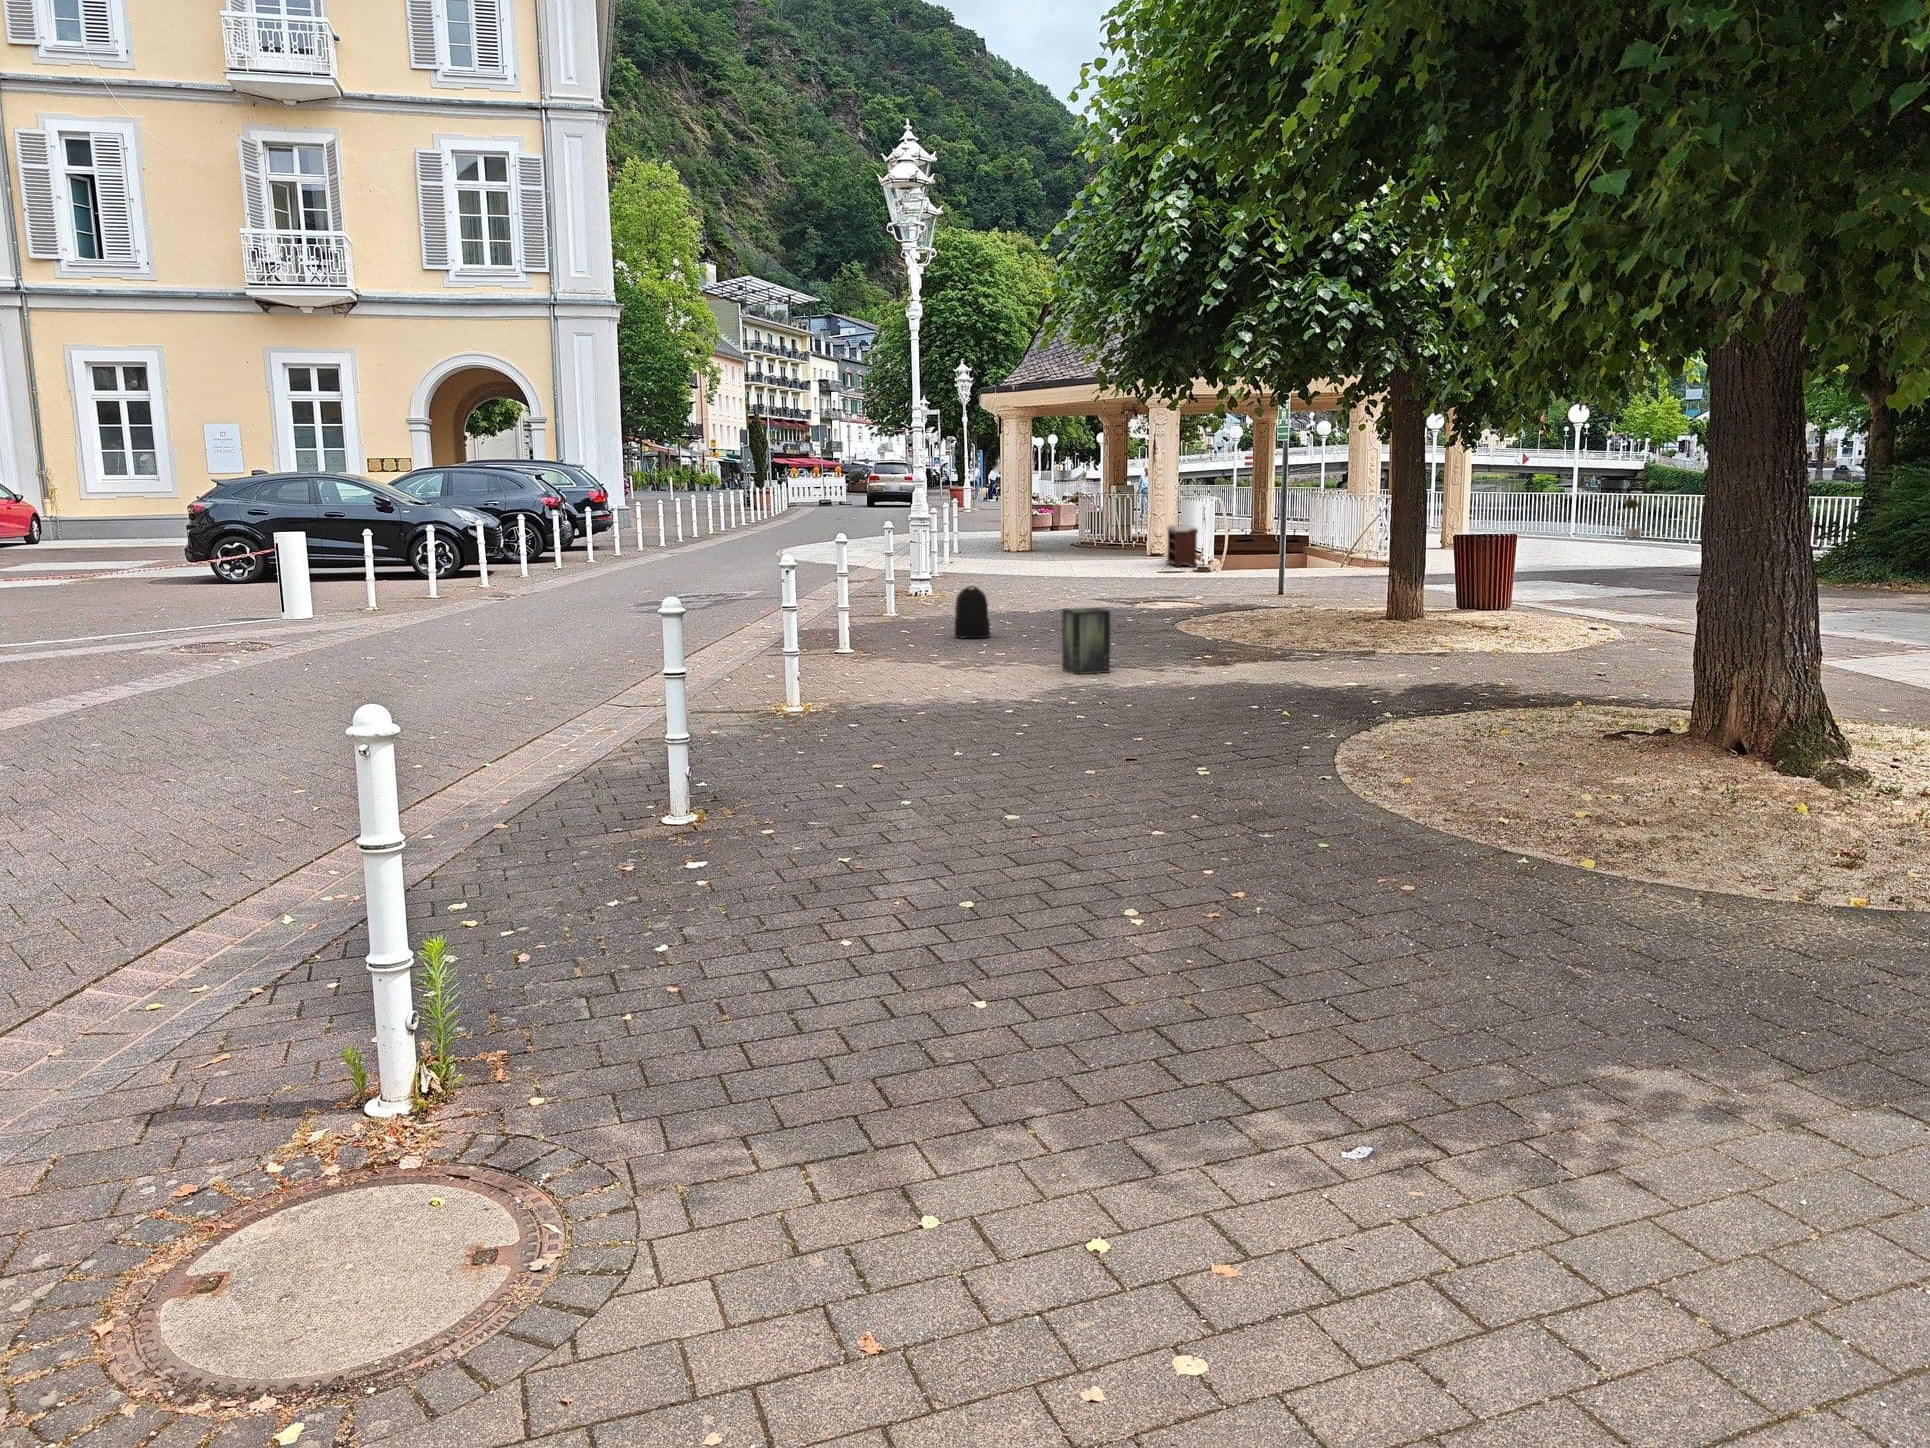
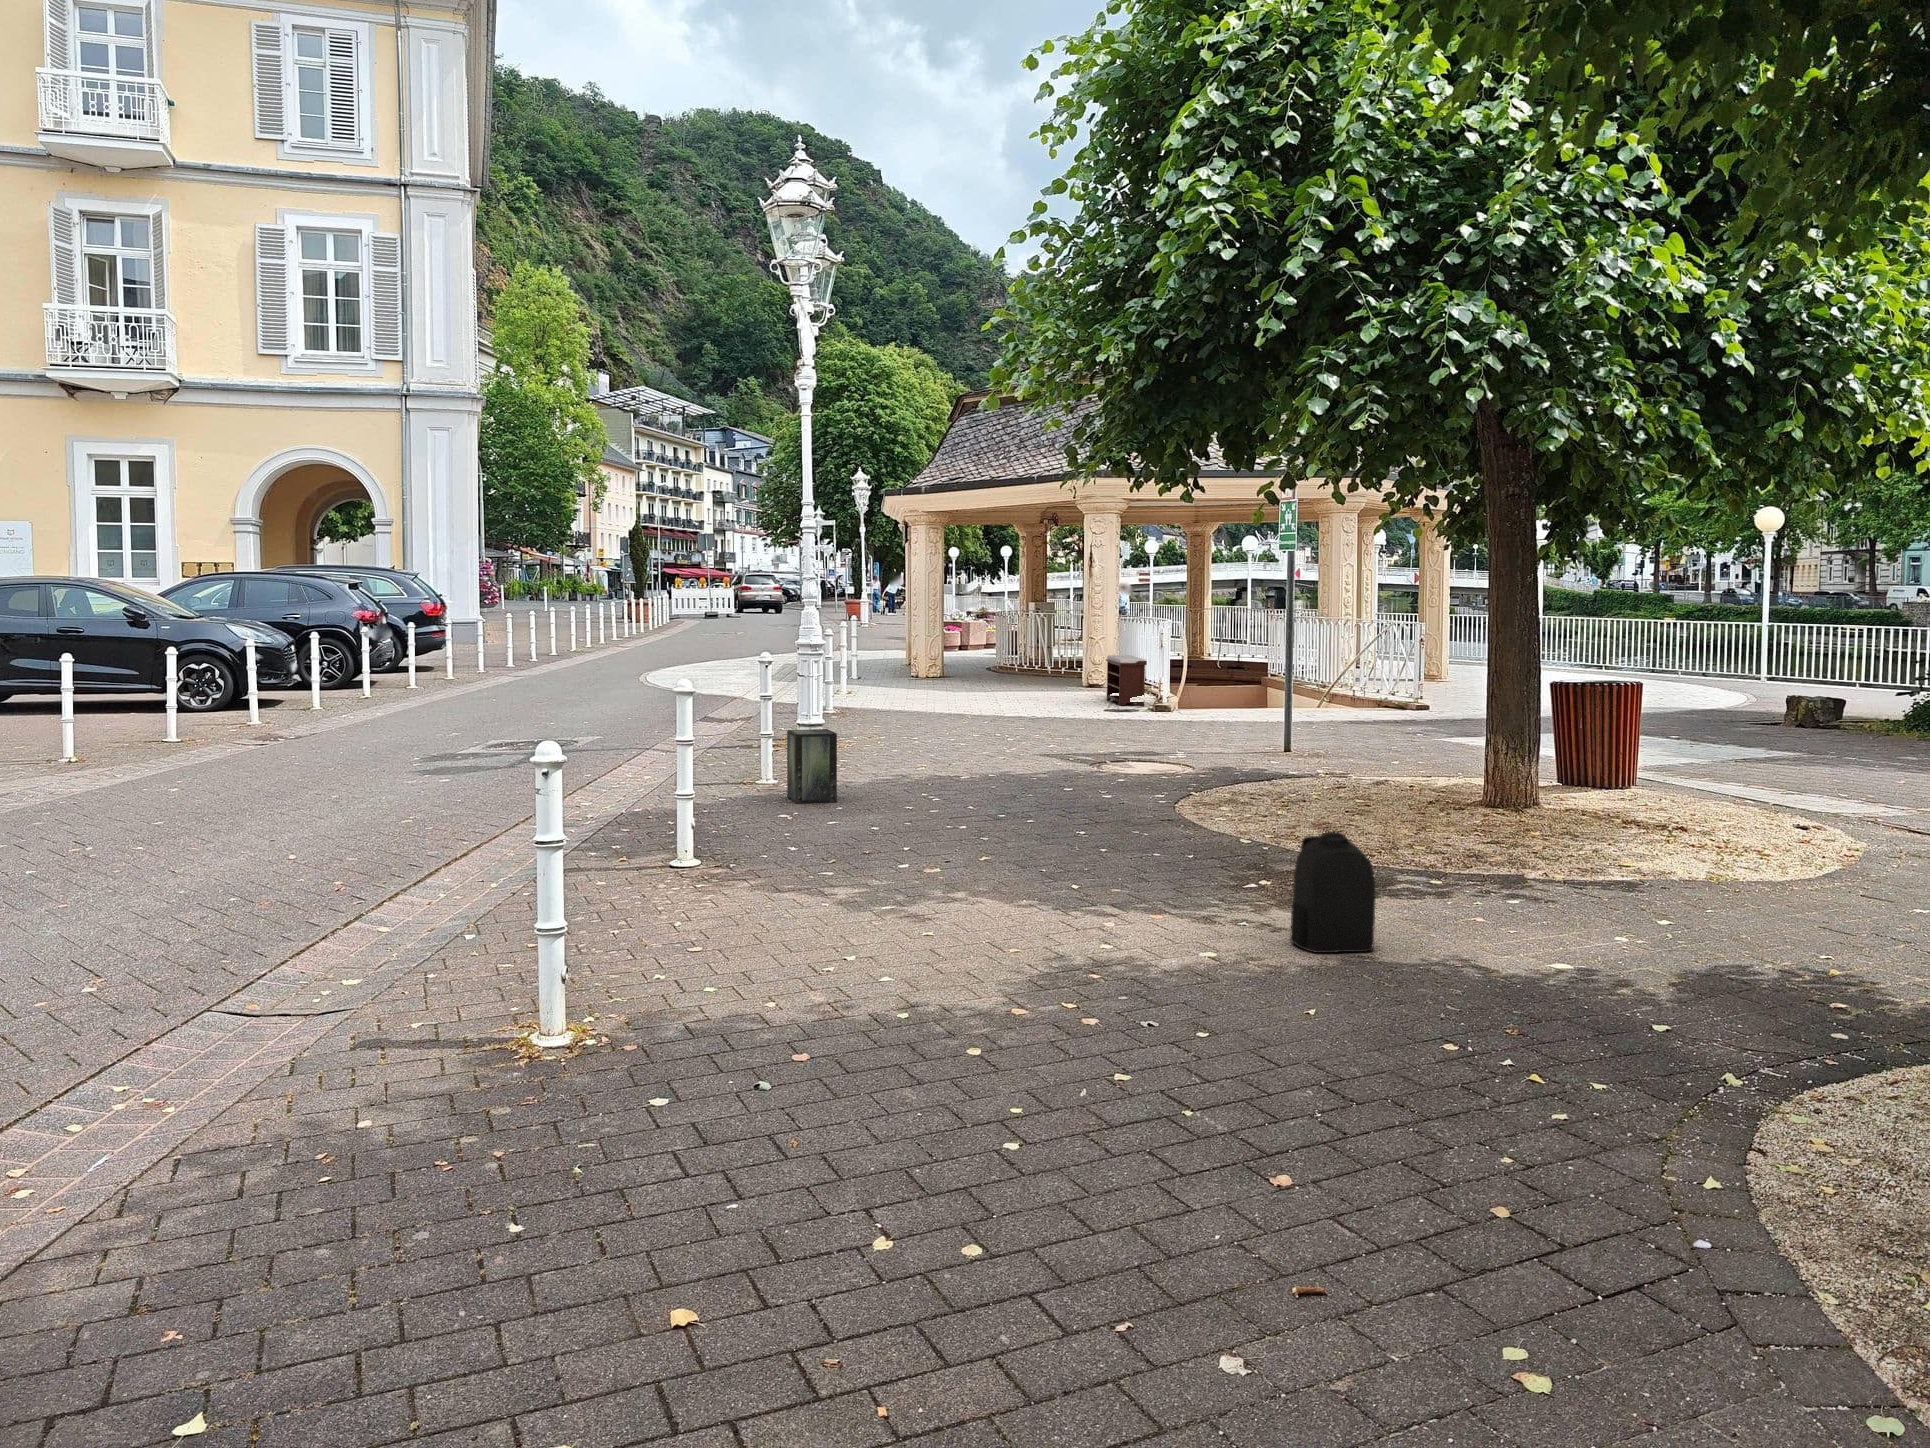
potted tree: present [1624,499,1641,537] -> none [1580,631,1600,674]
backpack: present [954,586,990,638] -> present [1290,832,1376,953]
storage box: present [1062,608,1110,674] -> present [787,729,837,804]

